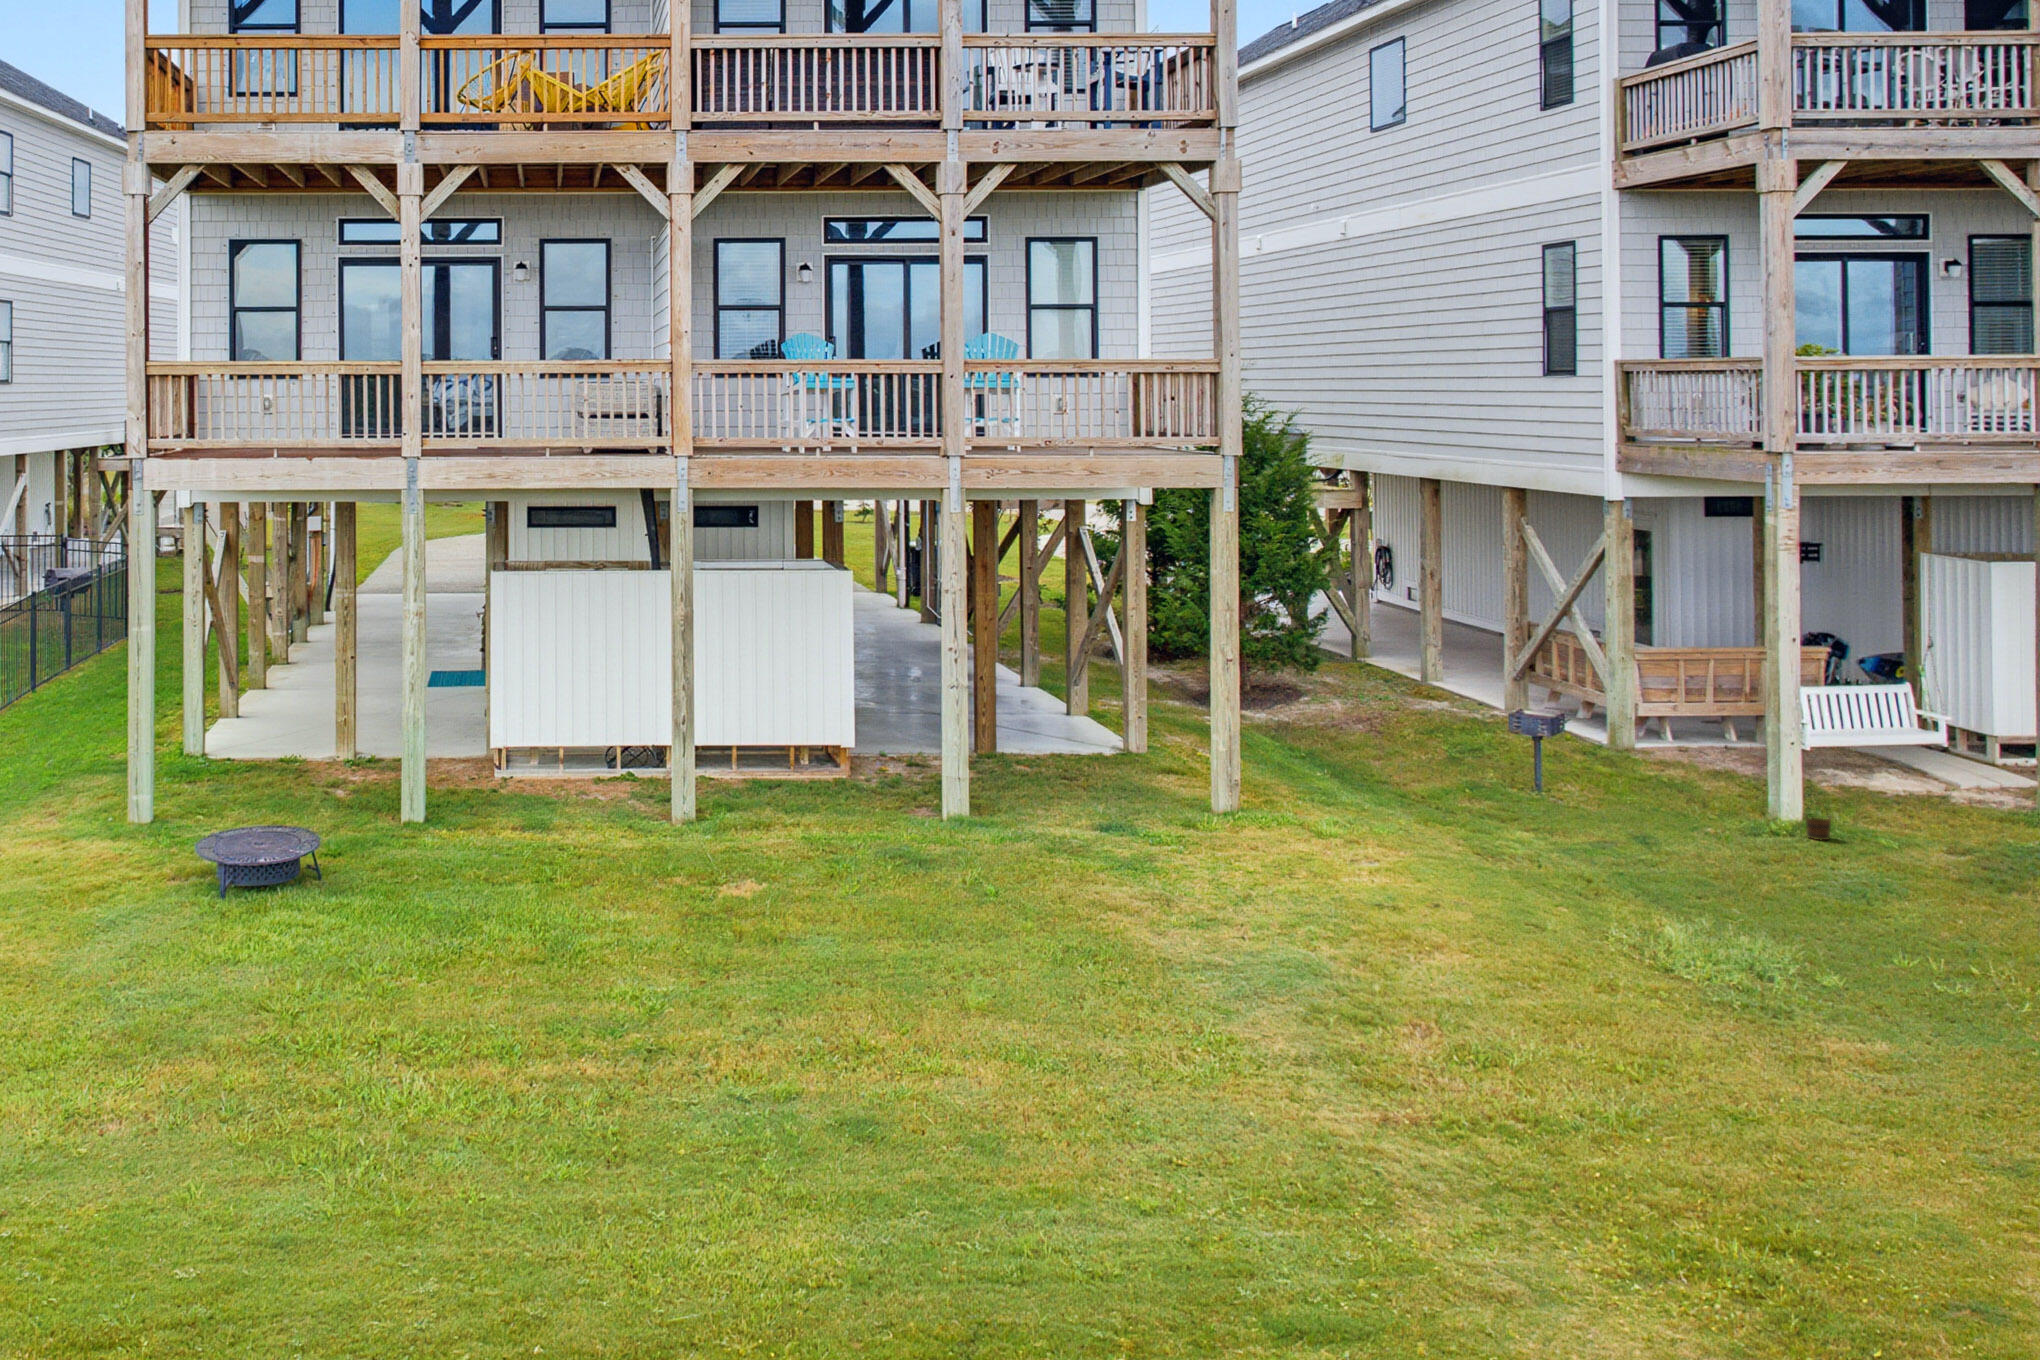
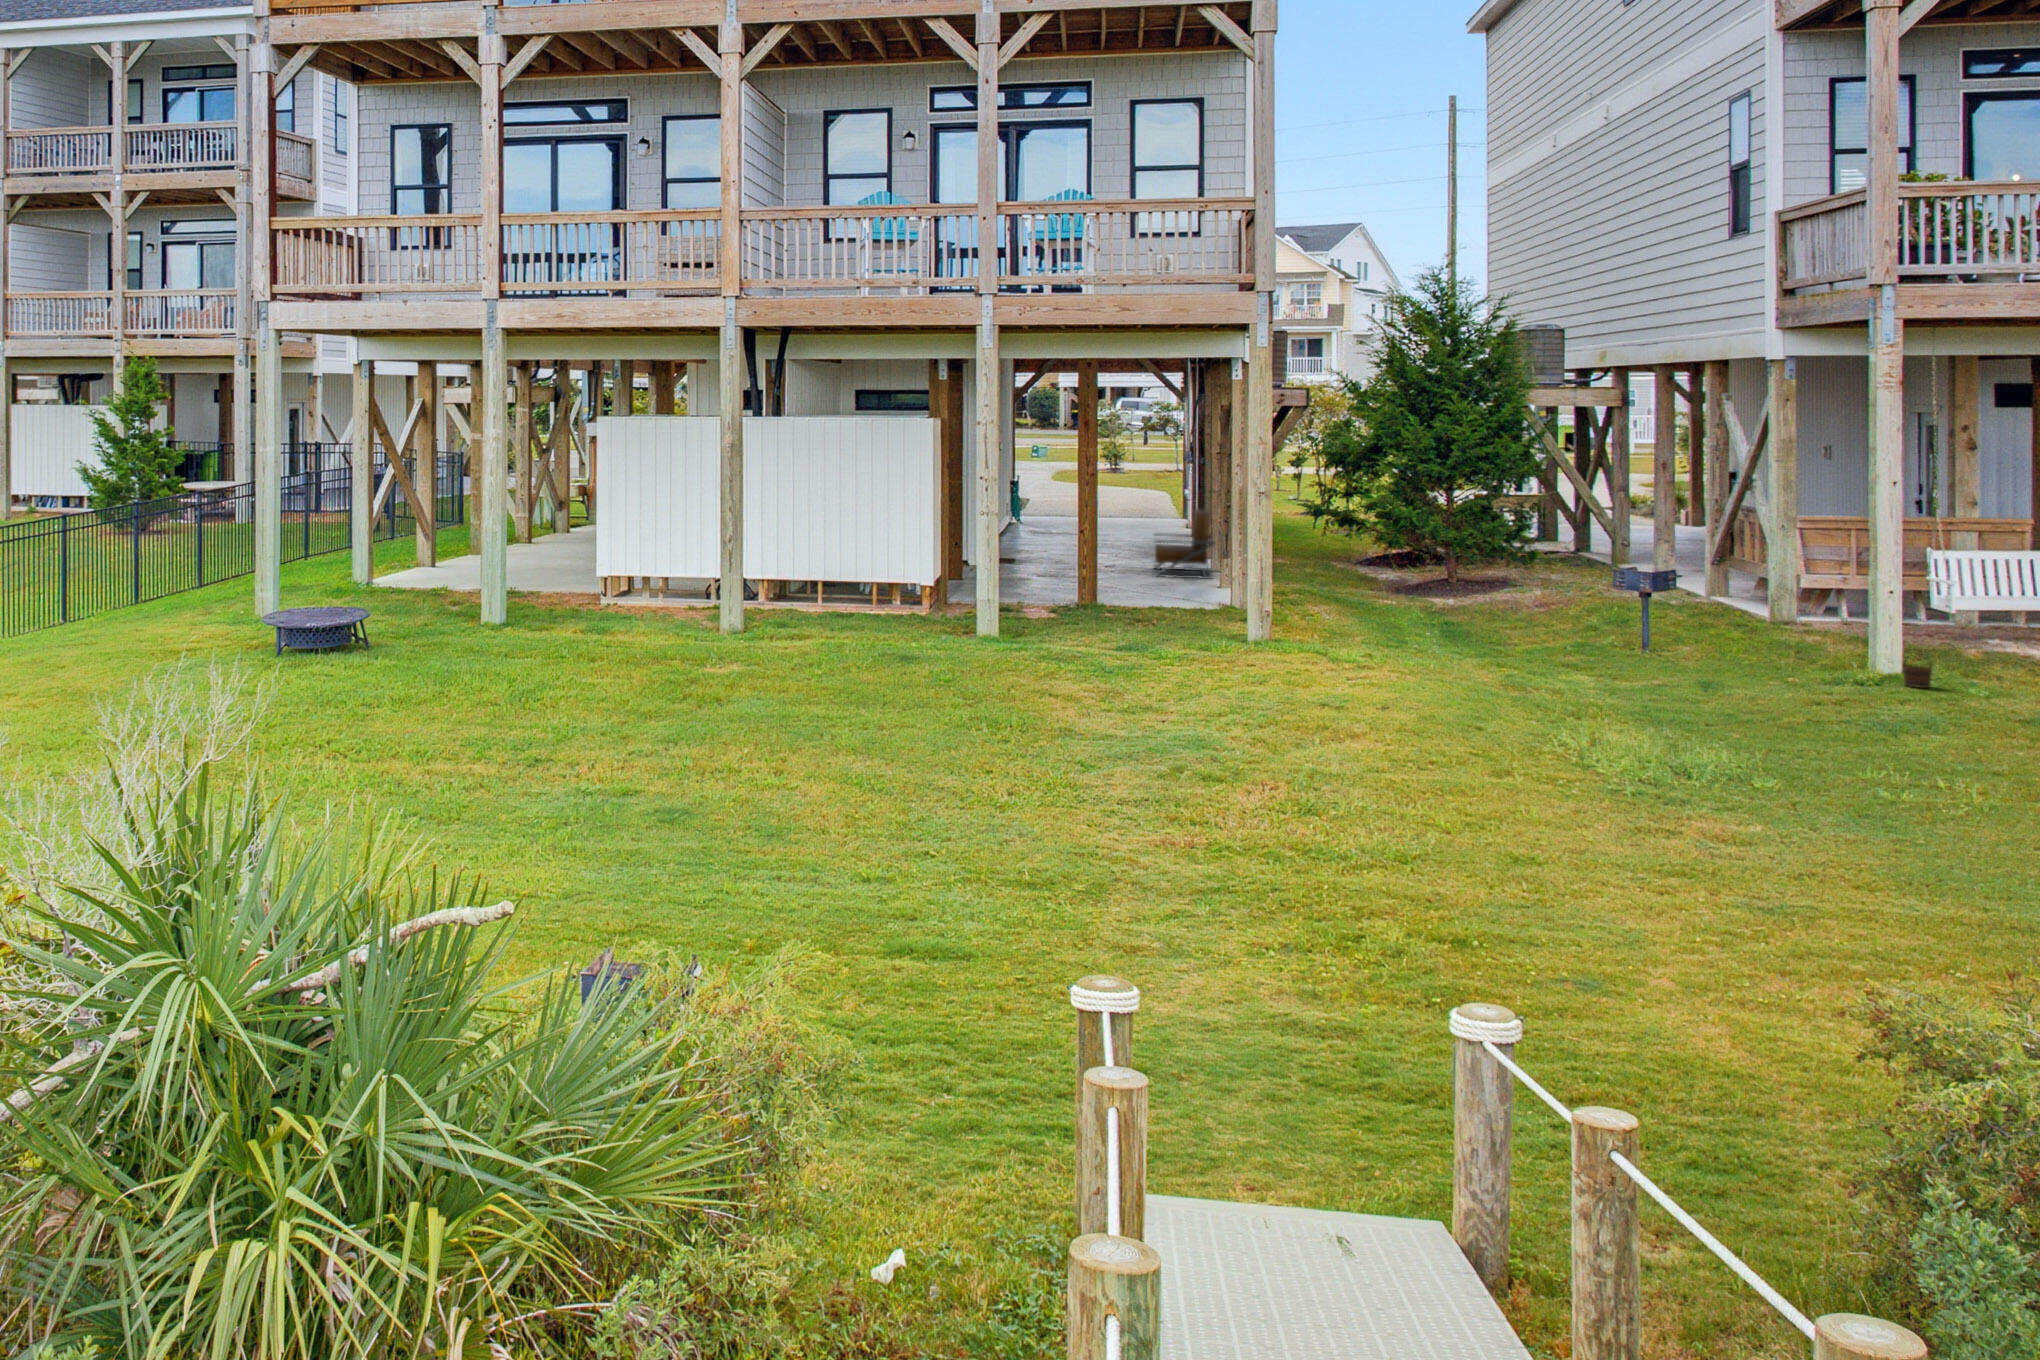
lounge chair: none [1031,642,1104,720] -> present [1154,509,1215,579]

